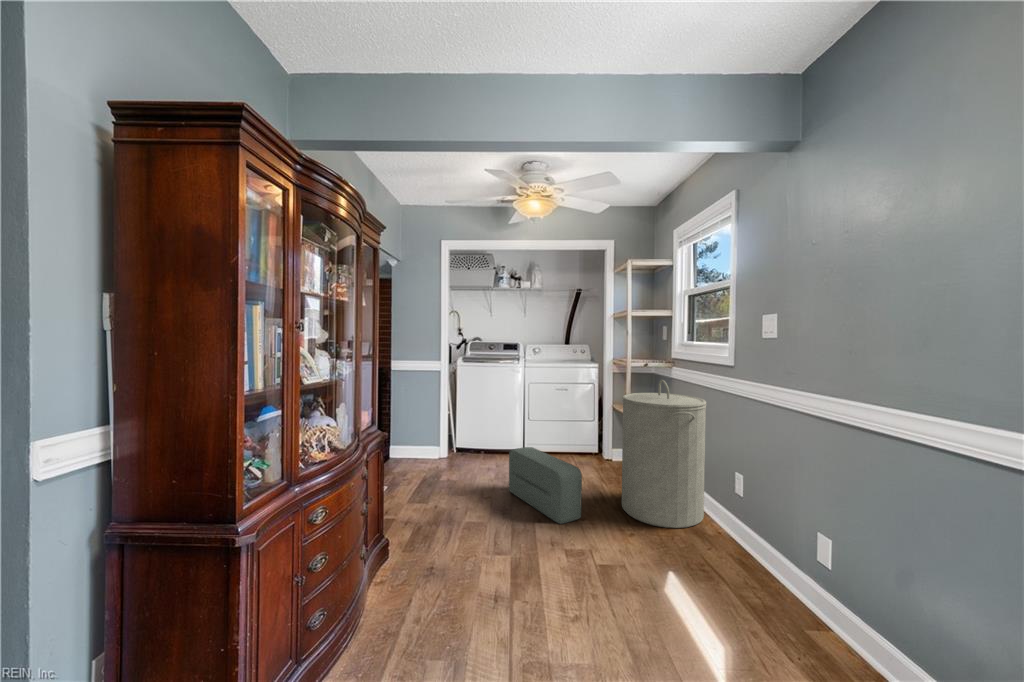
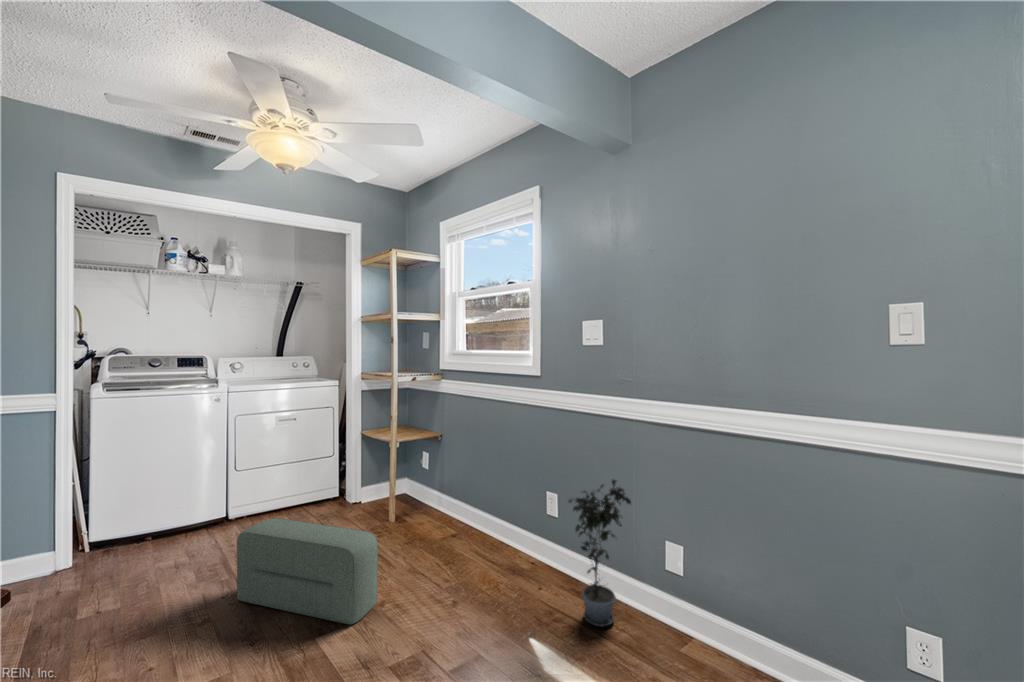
laundry hamper: present [622,380,706,528] -> none [413,397,508,577]
potted plant: none [709,465,790,599] -> present [569,480,631,626]

